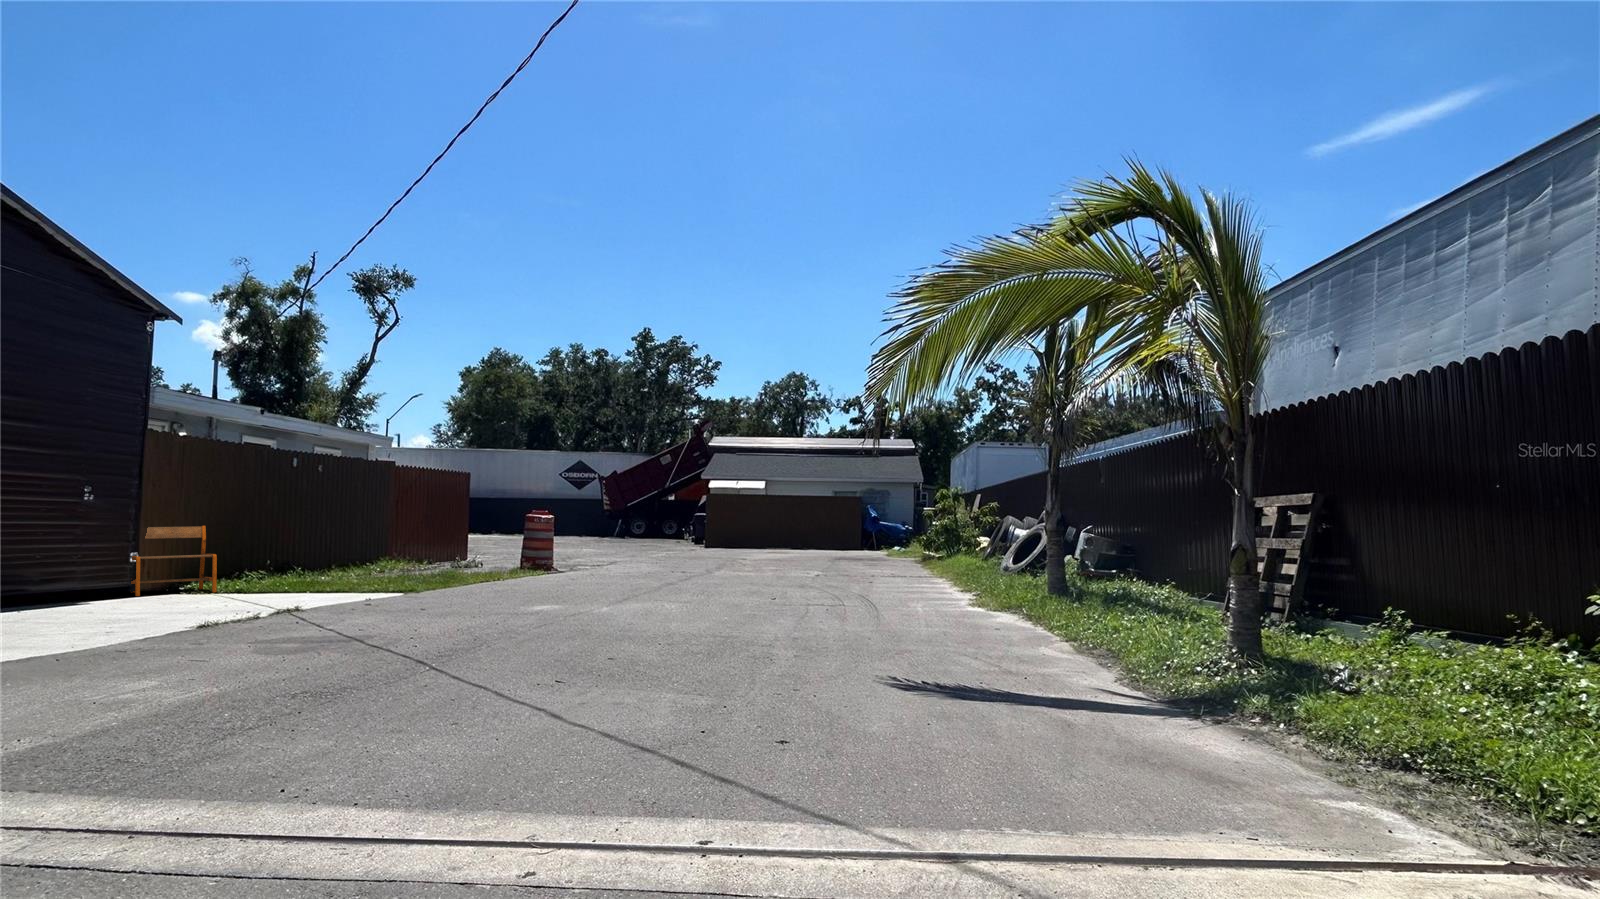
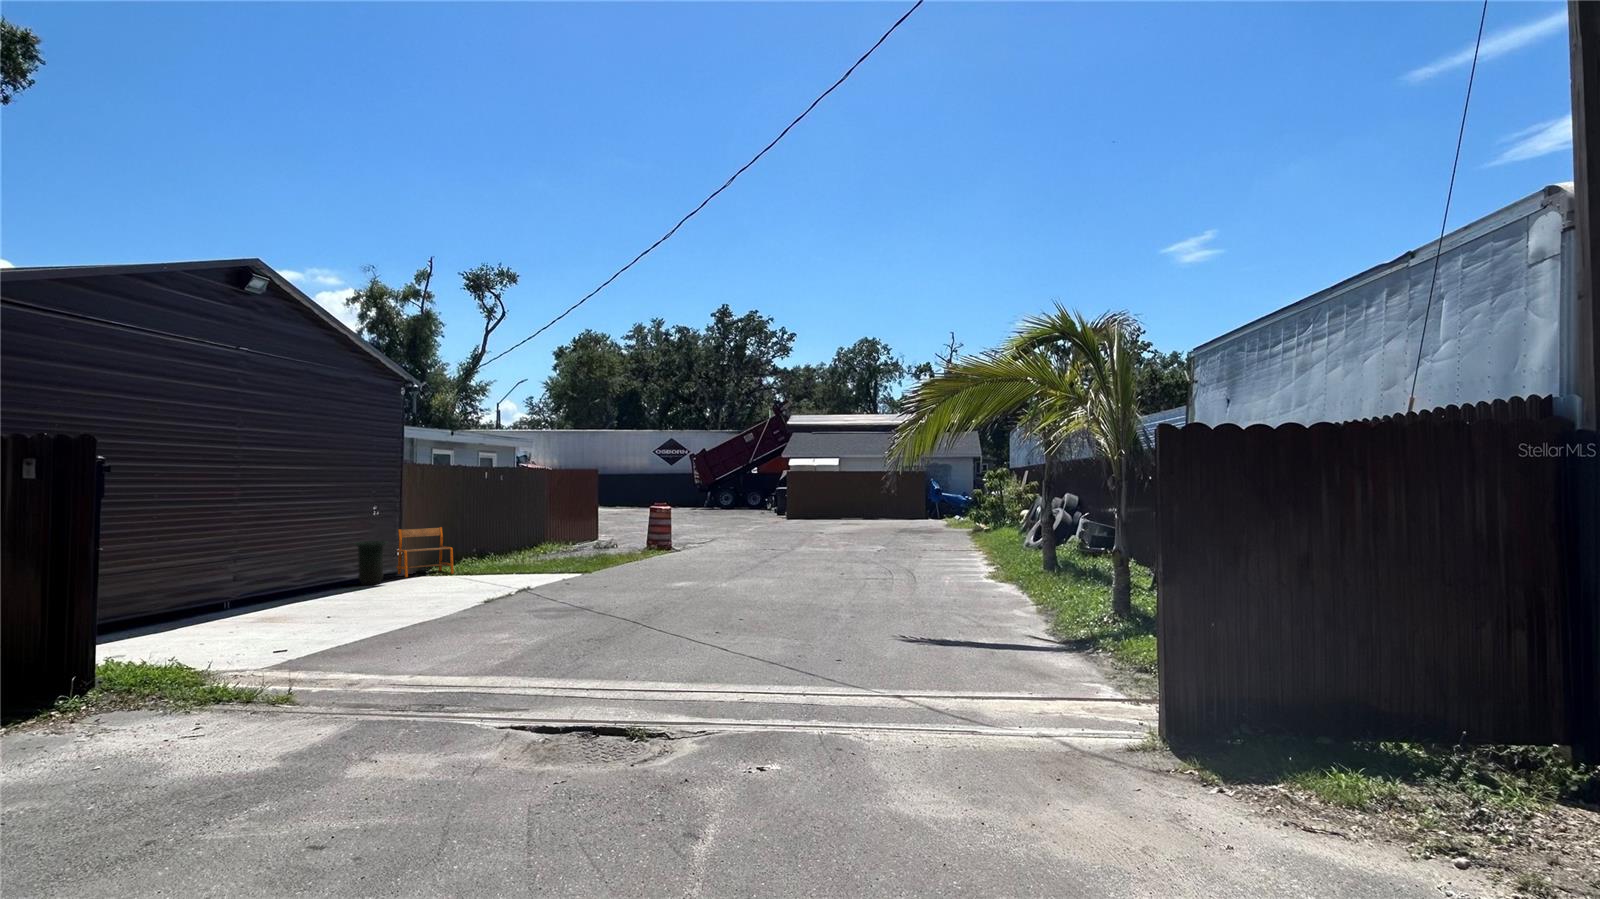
trash can: none [34,540,97,606] -> present [354,541,388,585]

